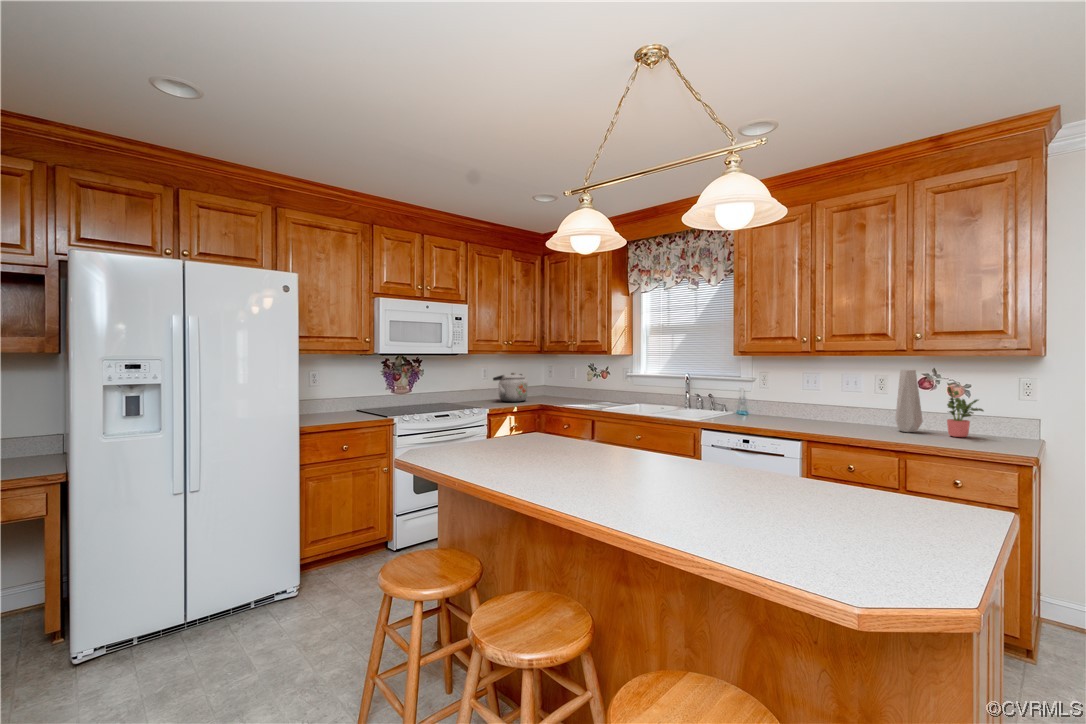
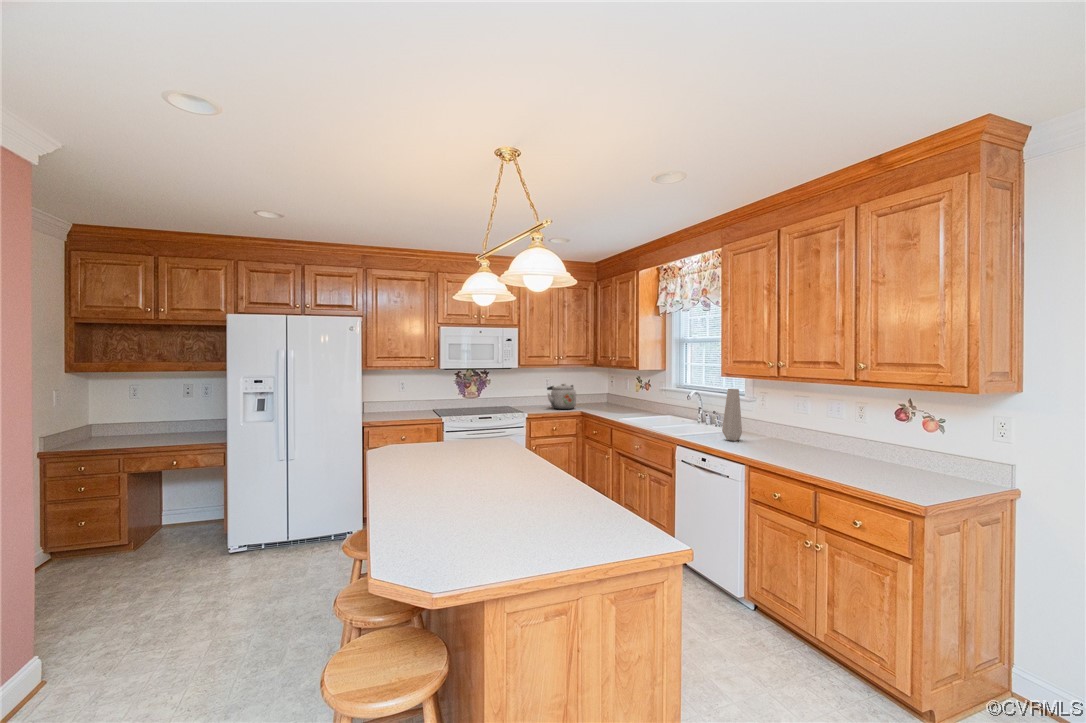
vase: present [896,370,923,432] -> present [722,389,742,441]
potted plant: present [947,387,984,437] -> none [894,421,944,479]

